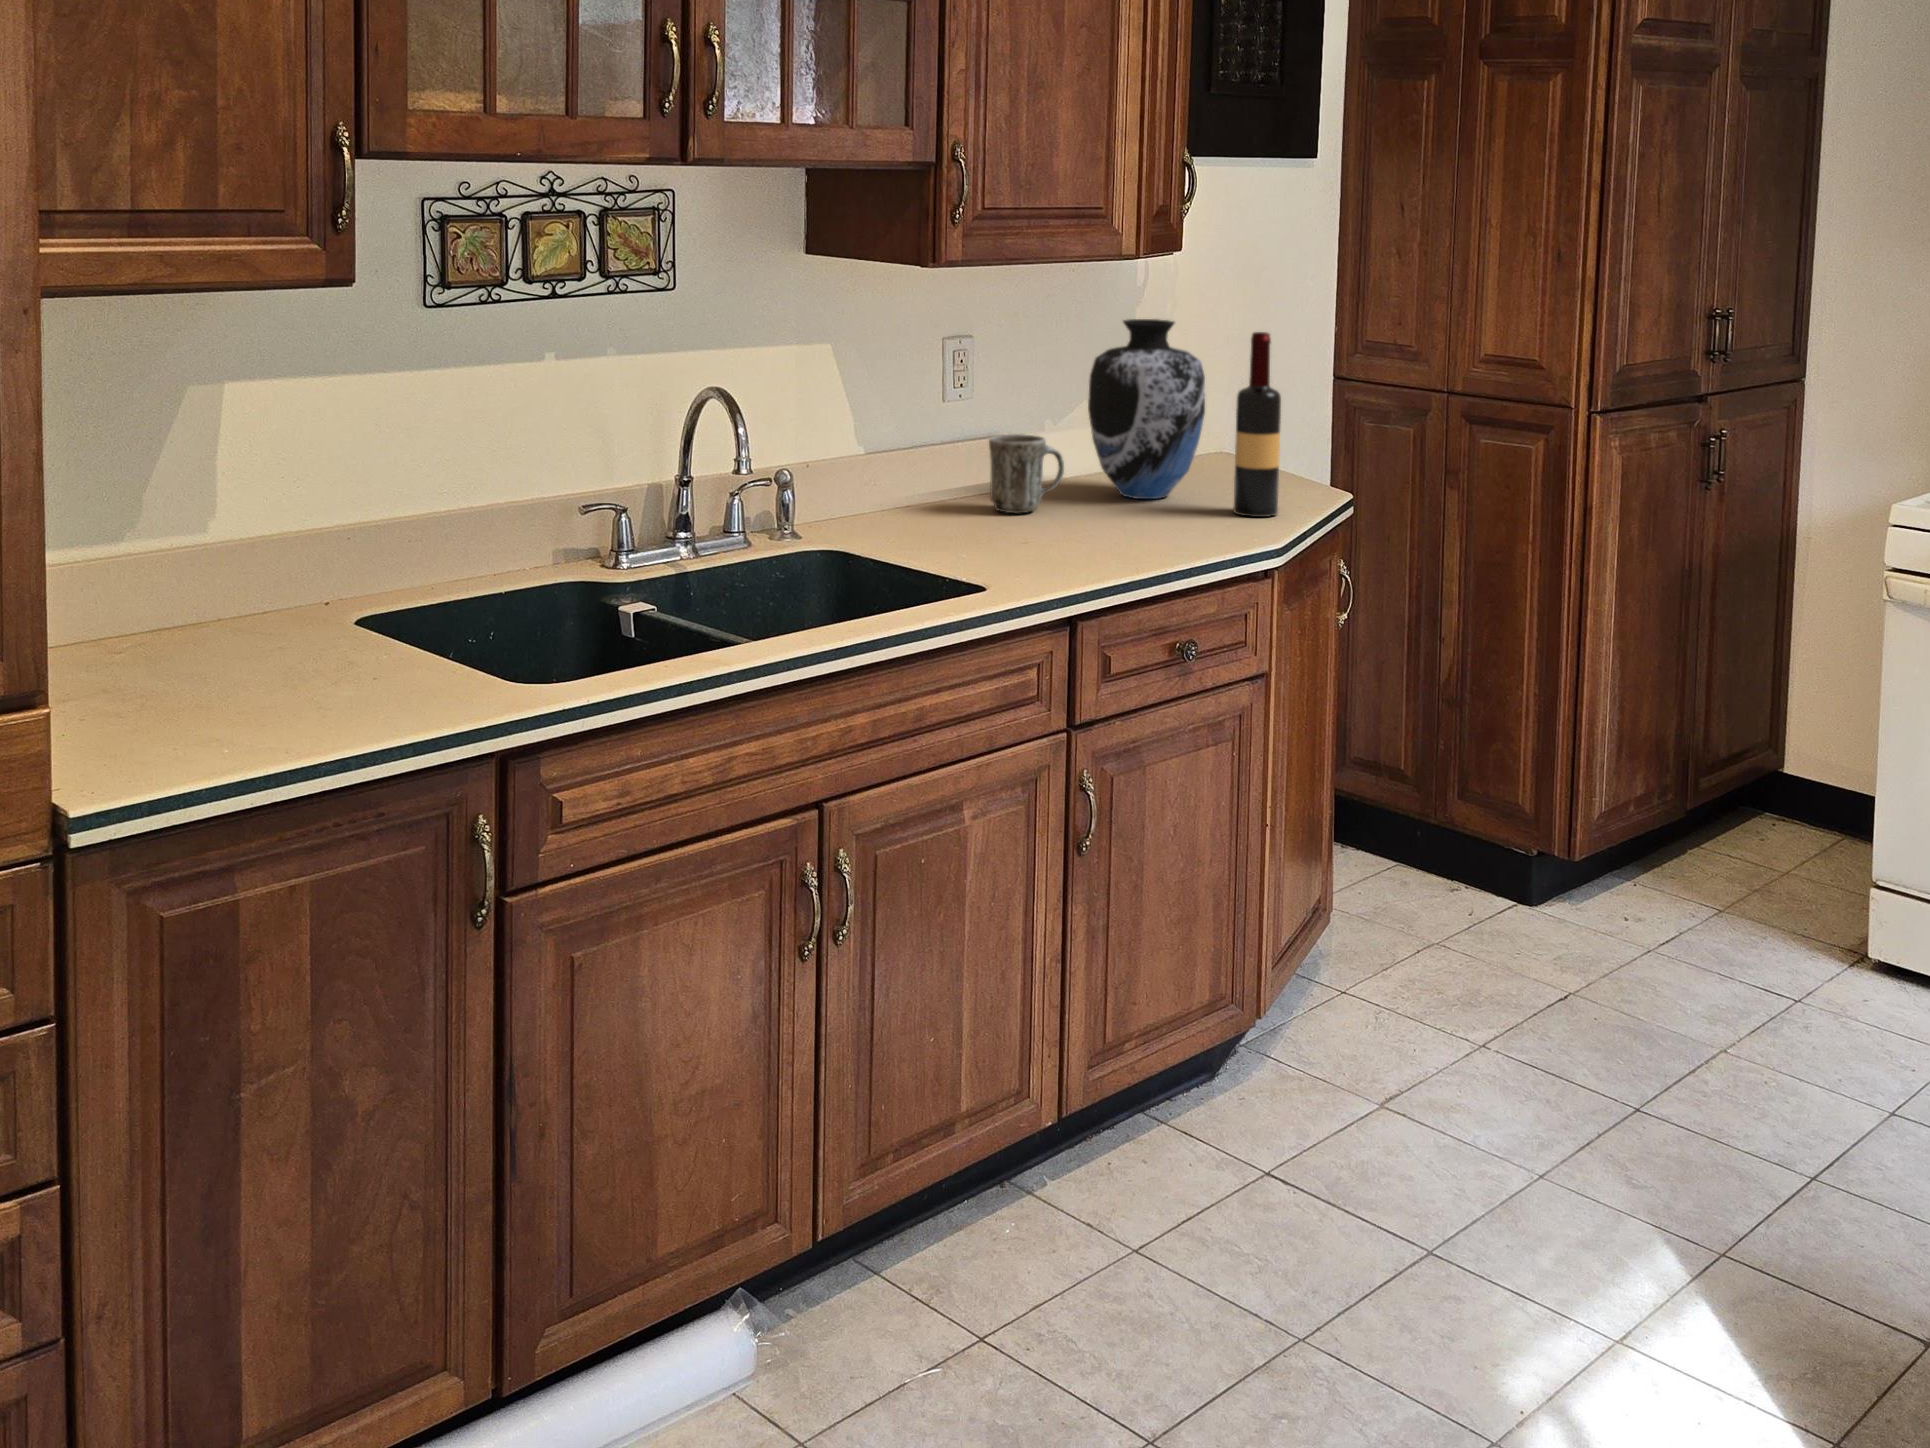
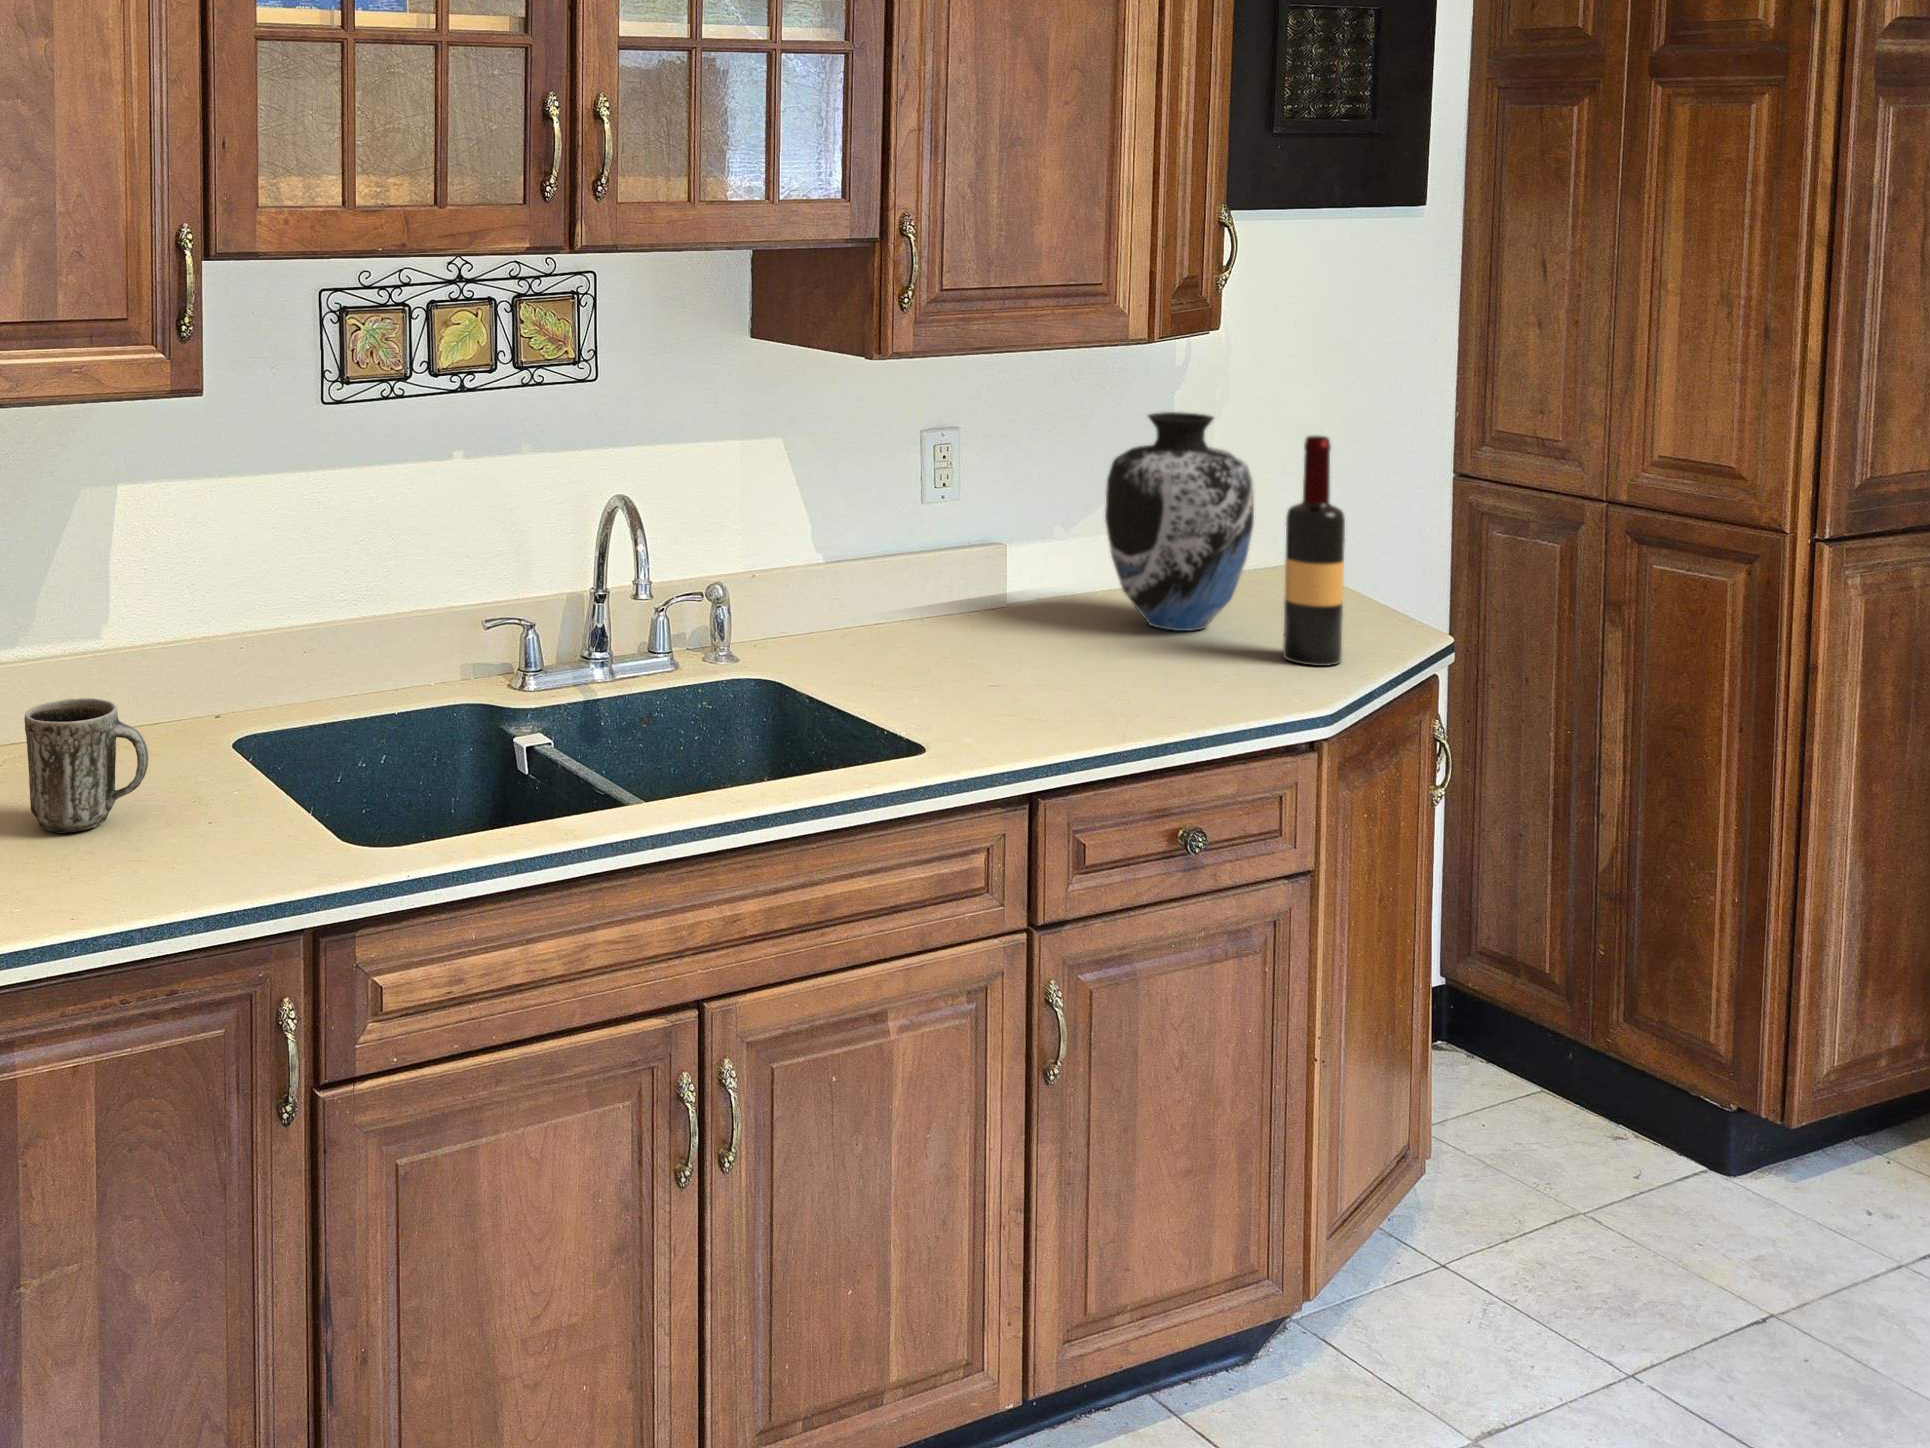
mug: present [989,434,1064,513] -> present [24,698,148,833]

